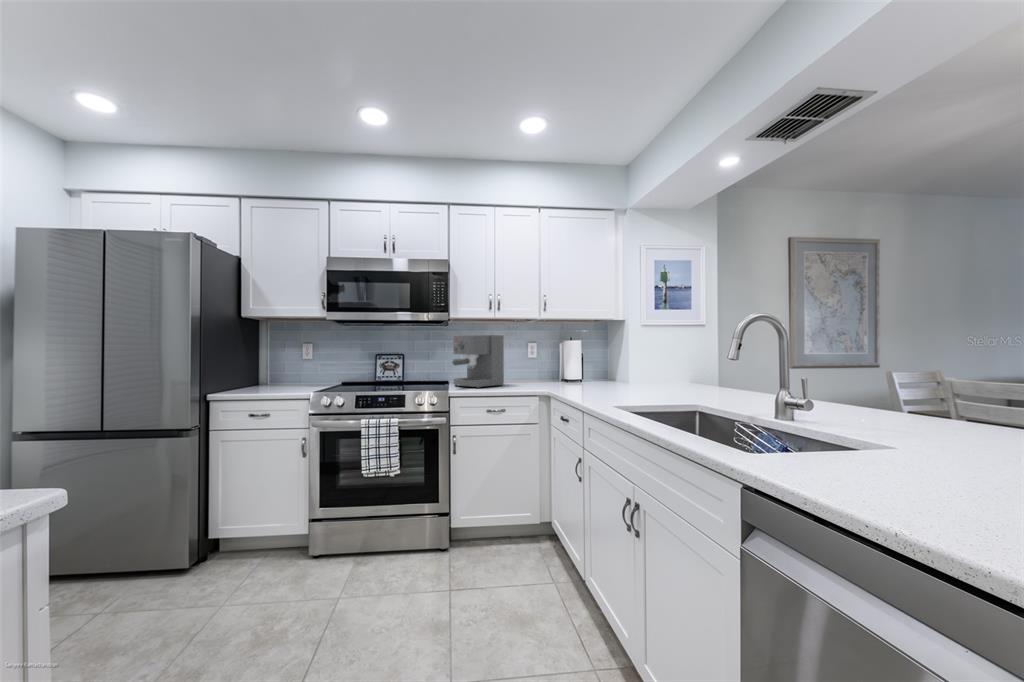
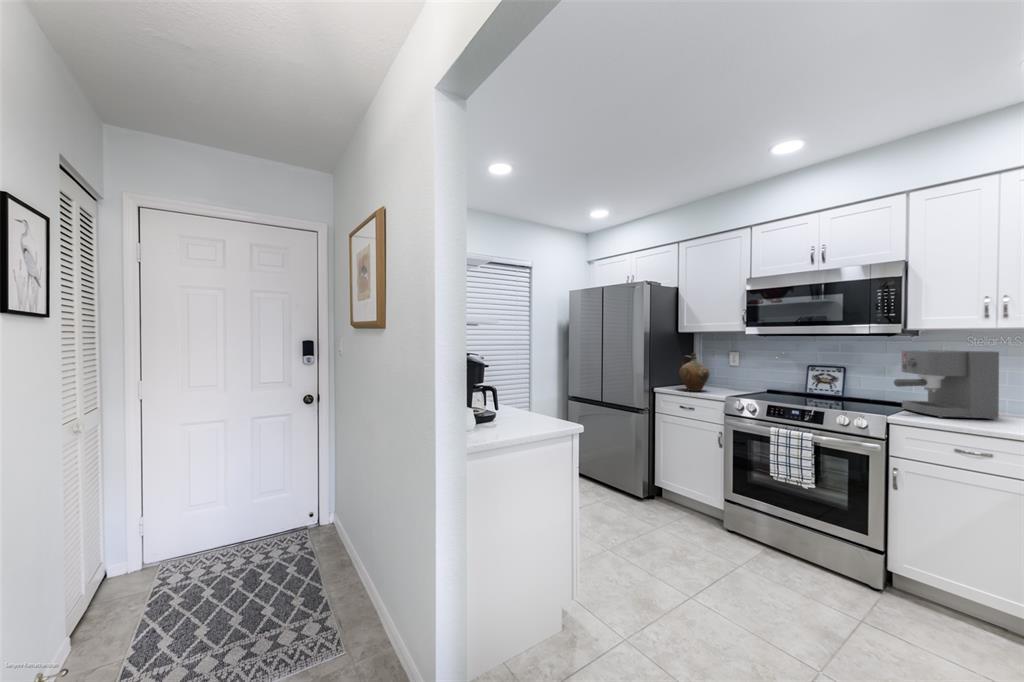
ceramic jug: none [246,343,286,393] -> present [679,353,710,391]

